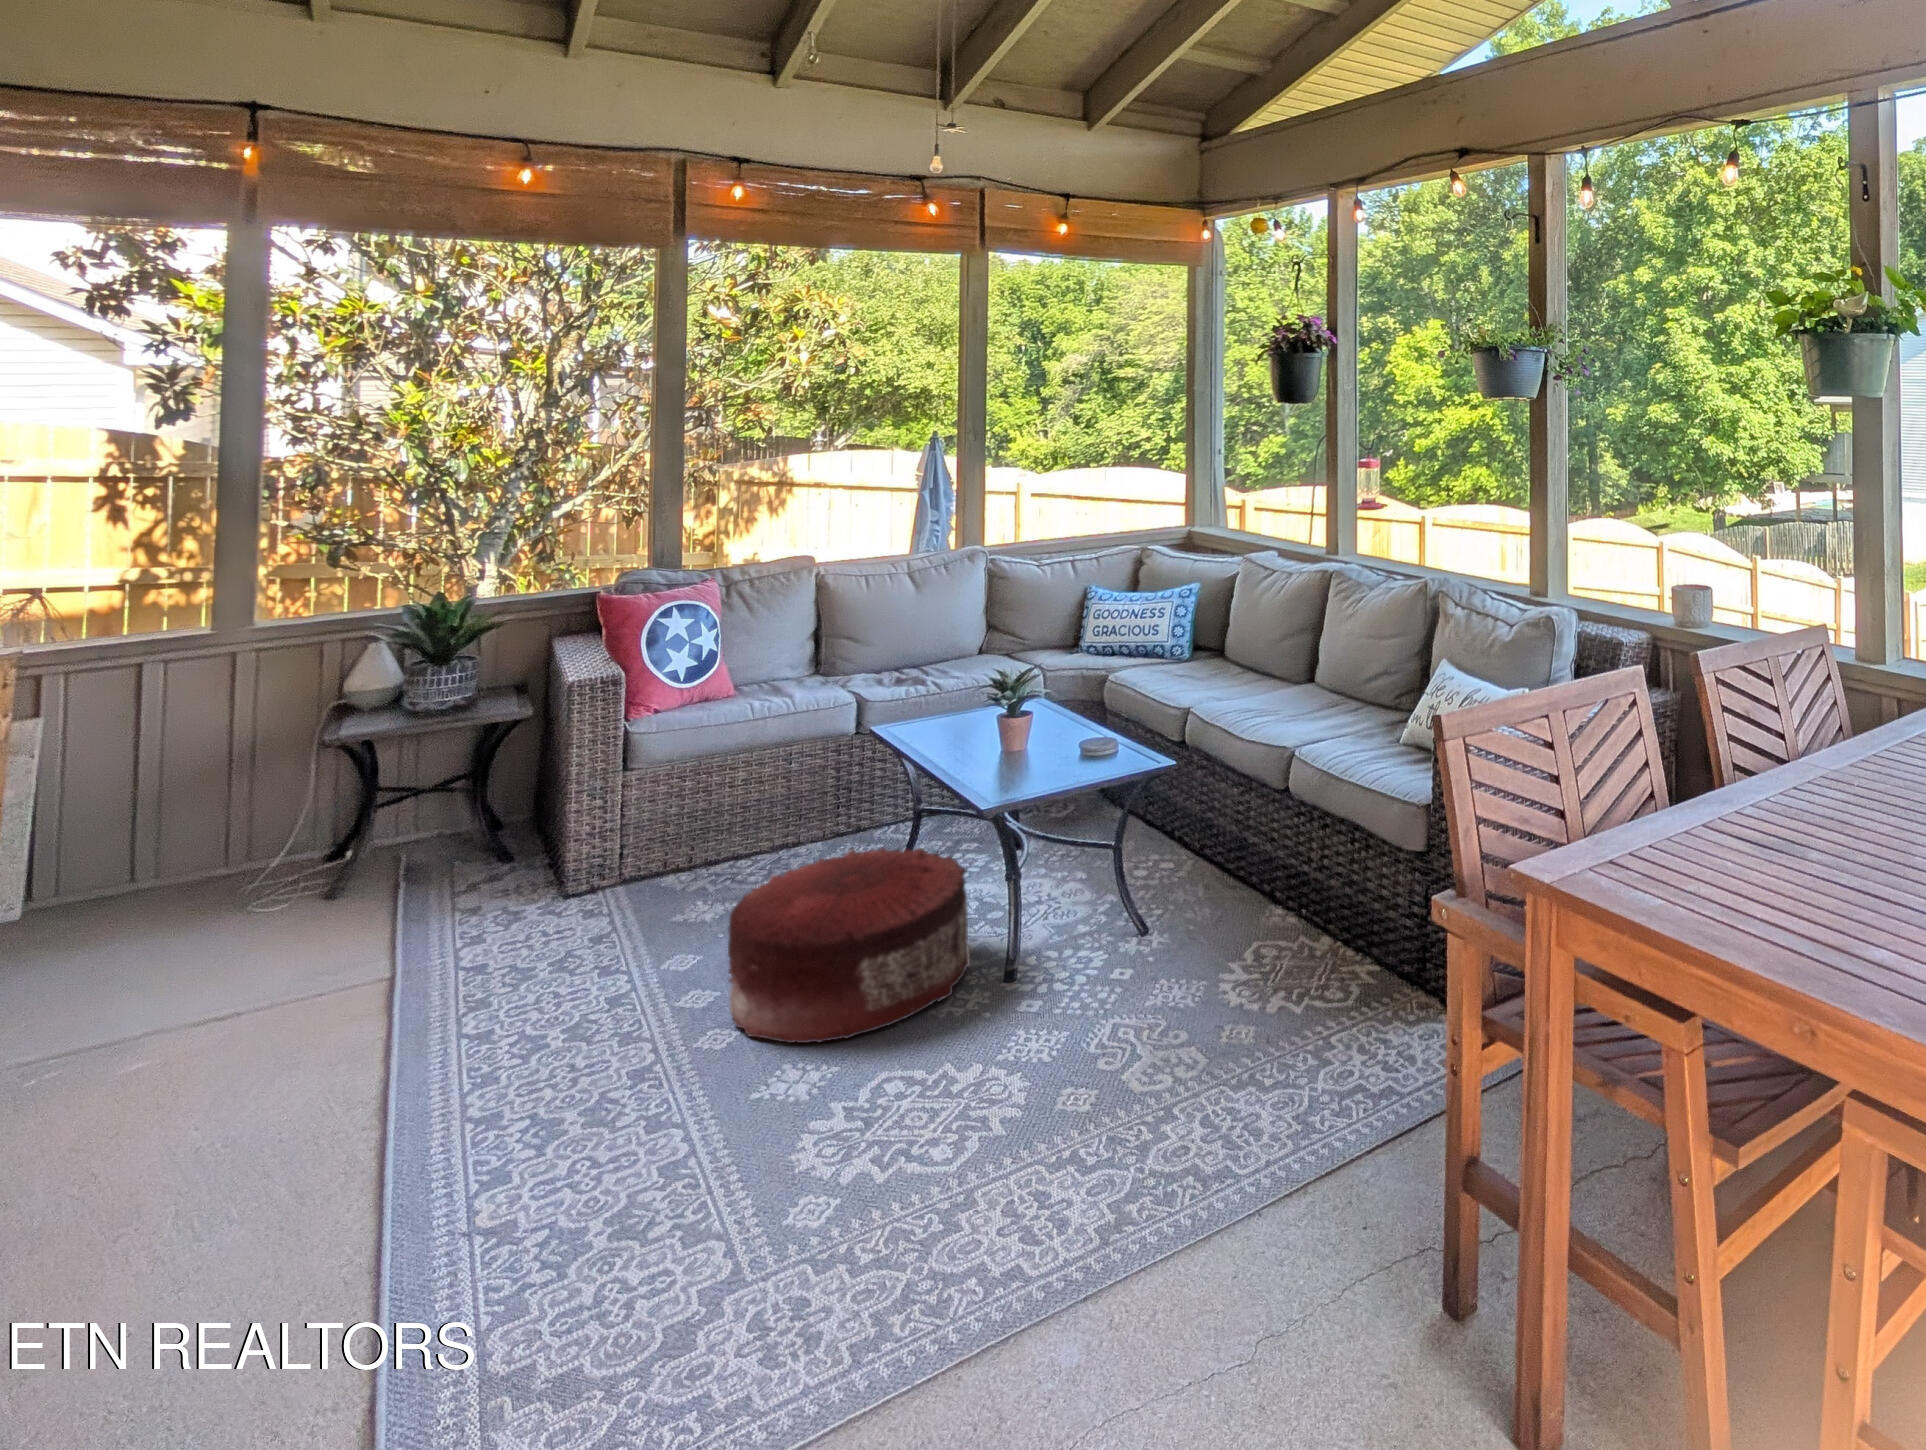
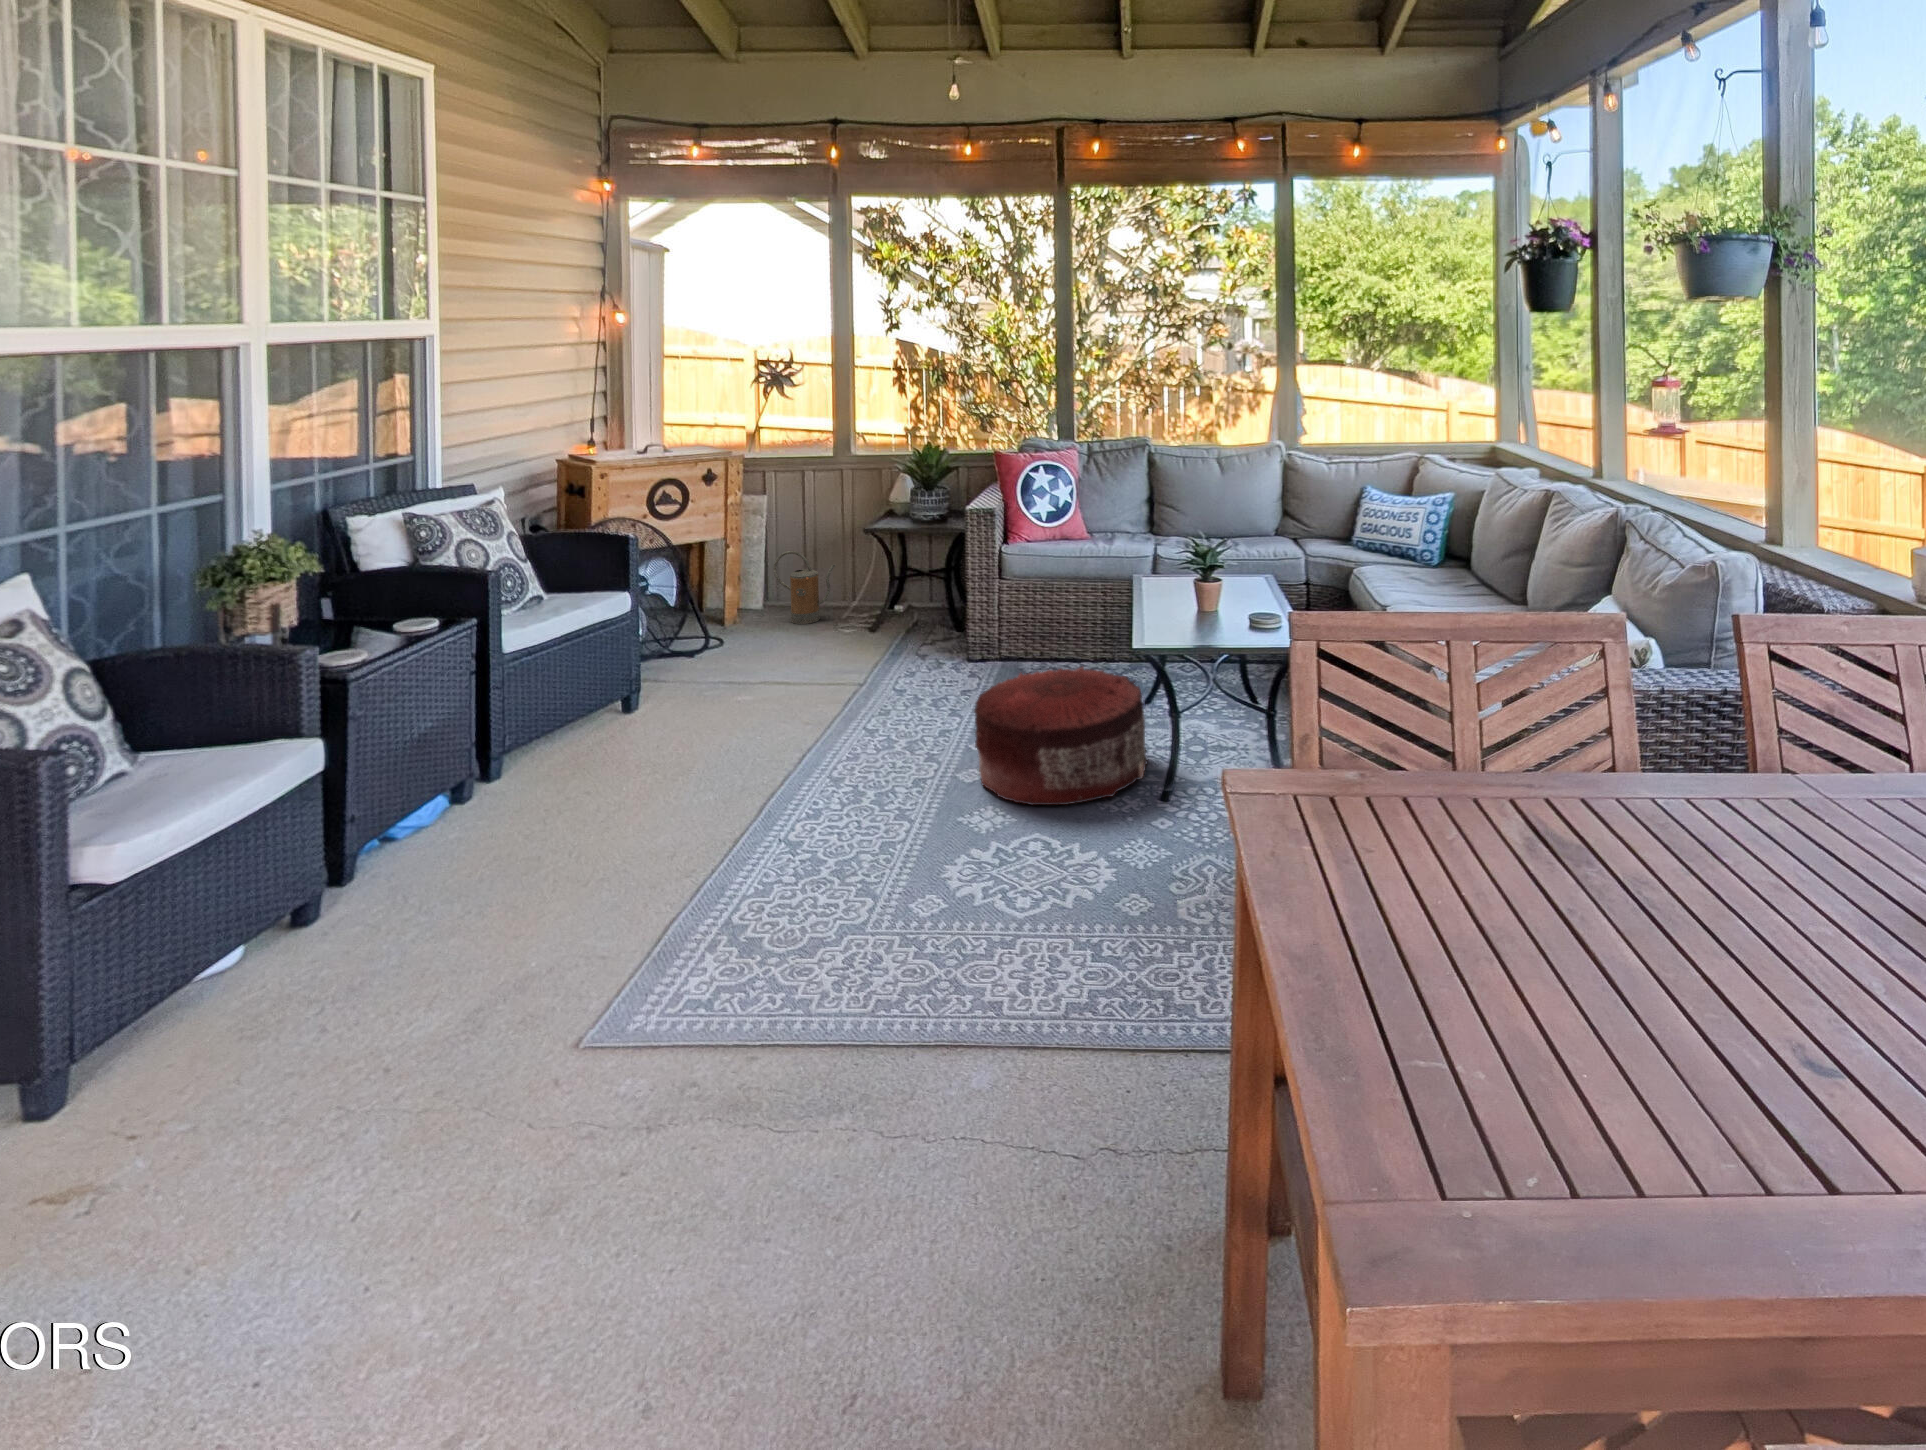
watering can: none [115,787,259,907] -> present [773,551,836,624]

